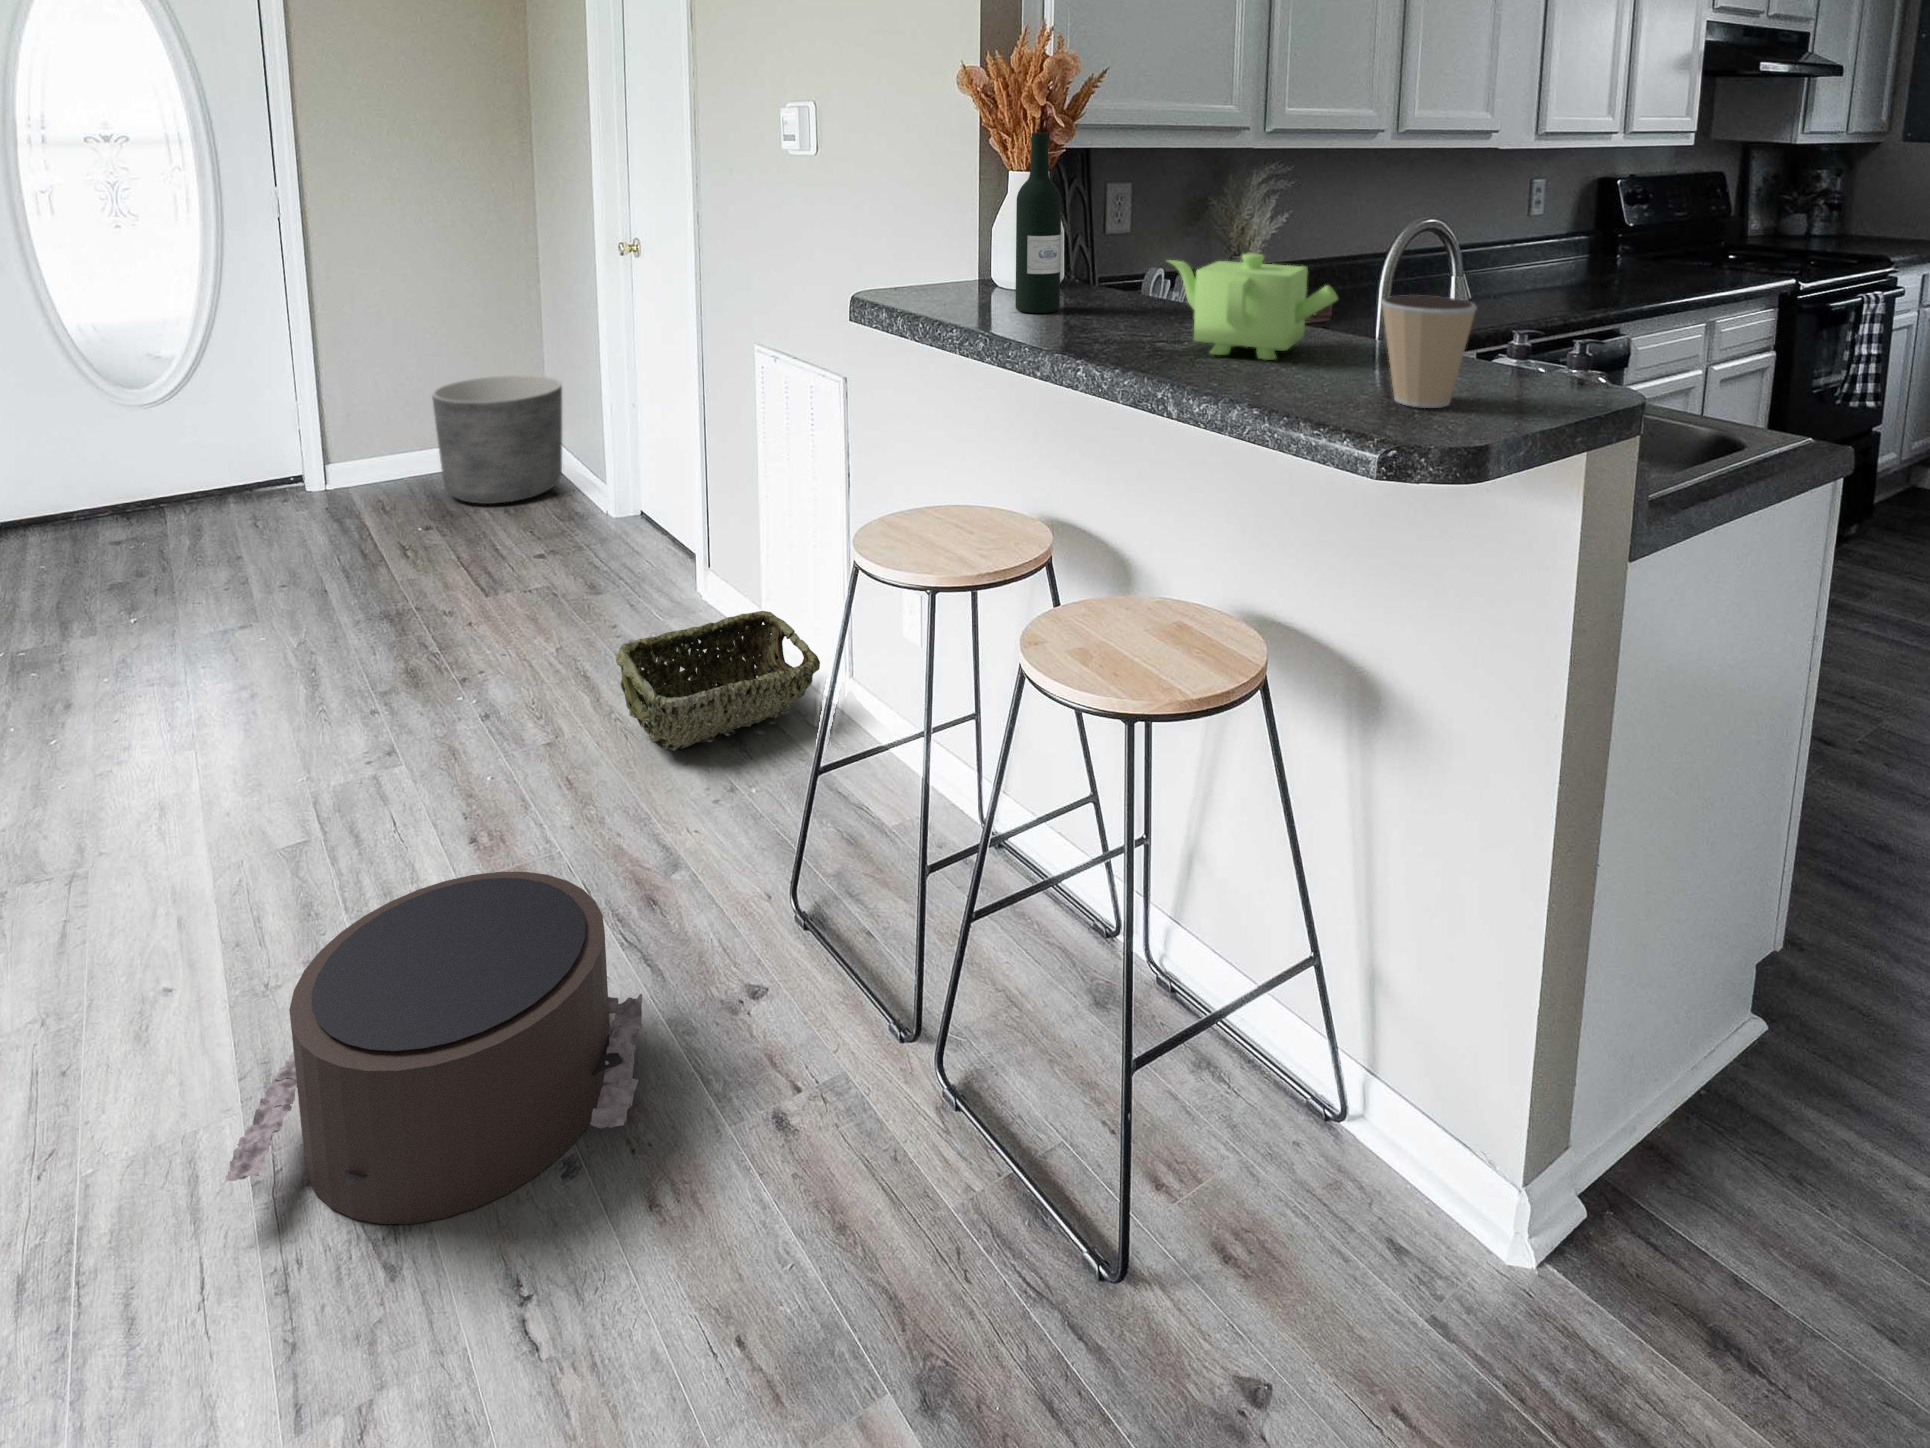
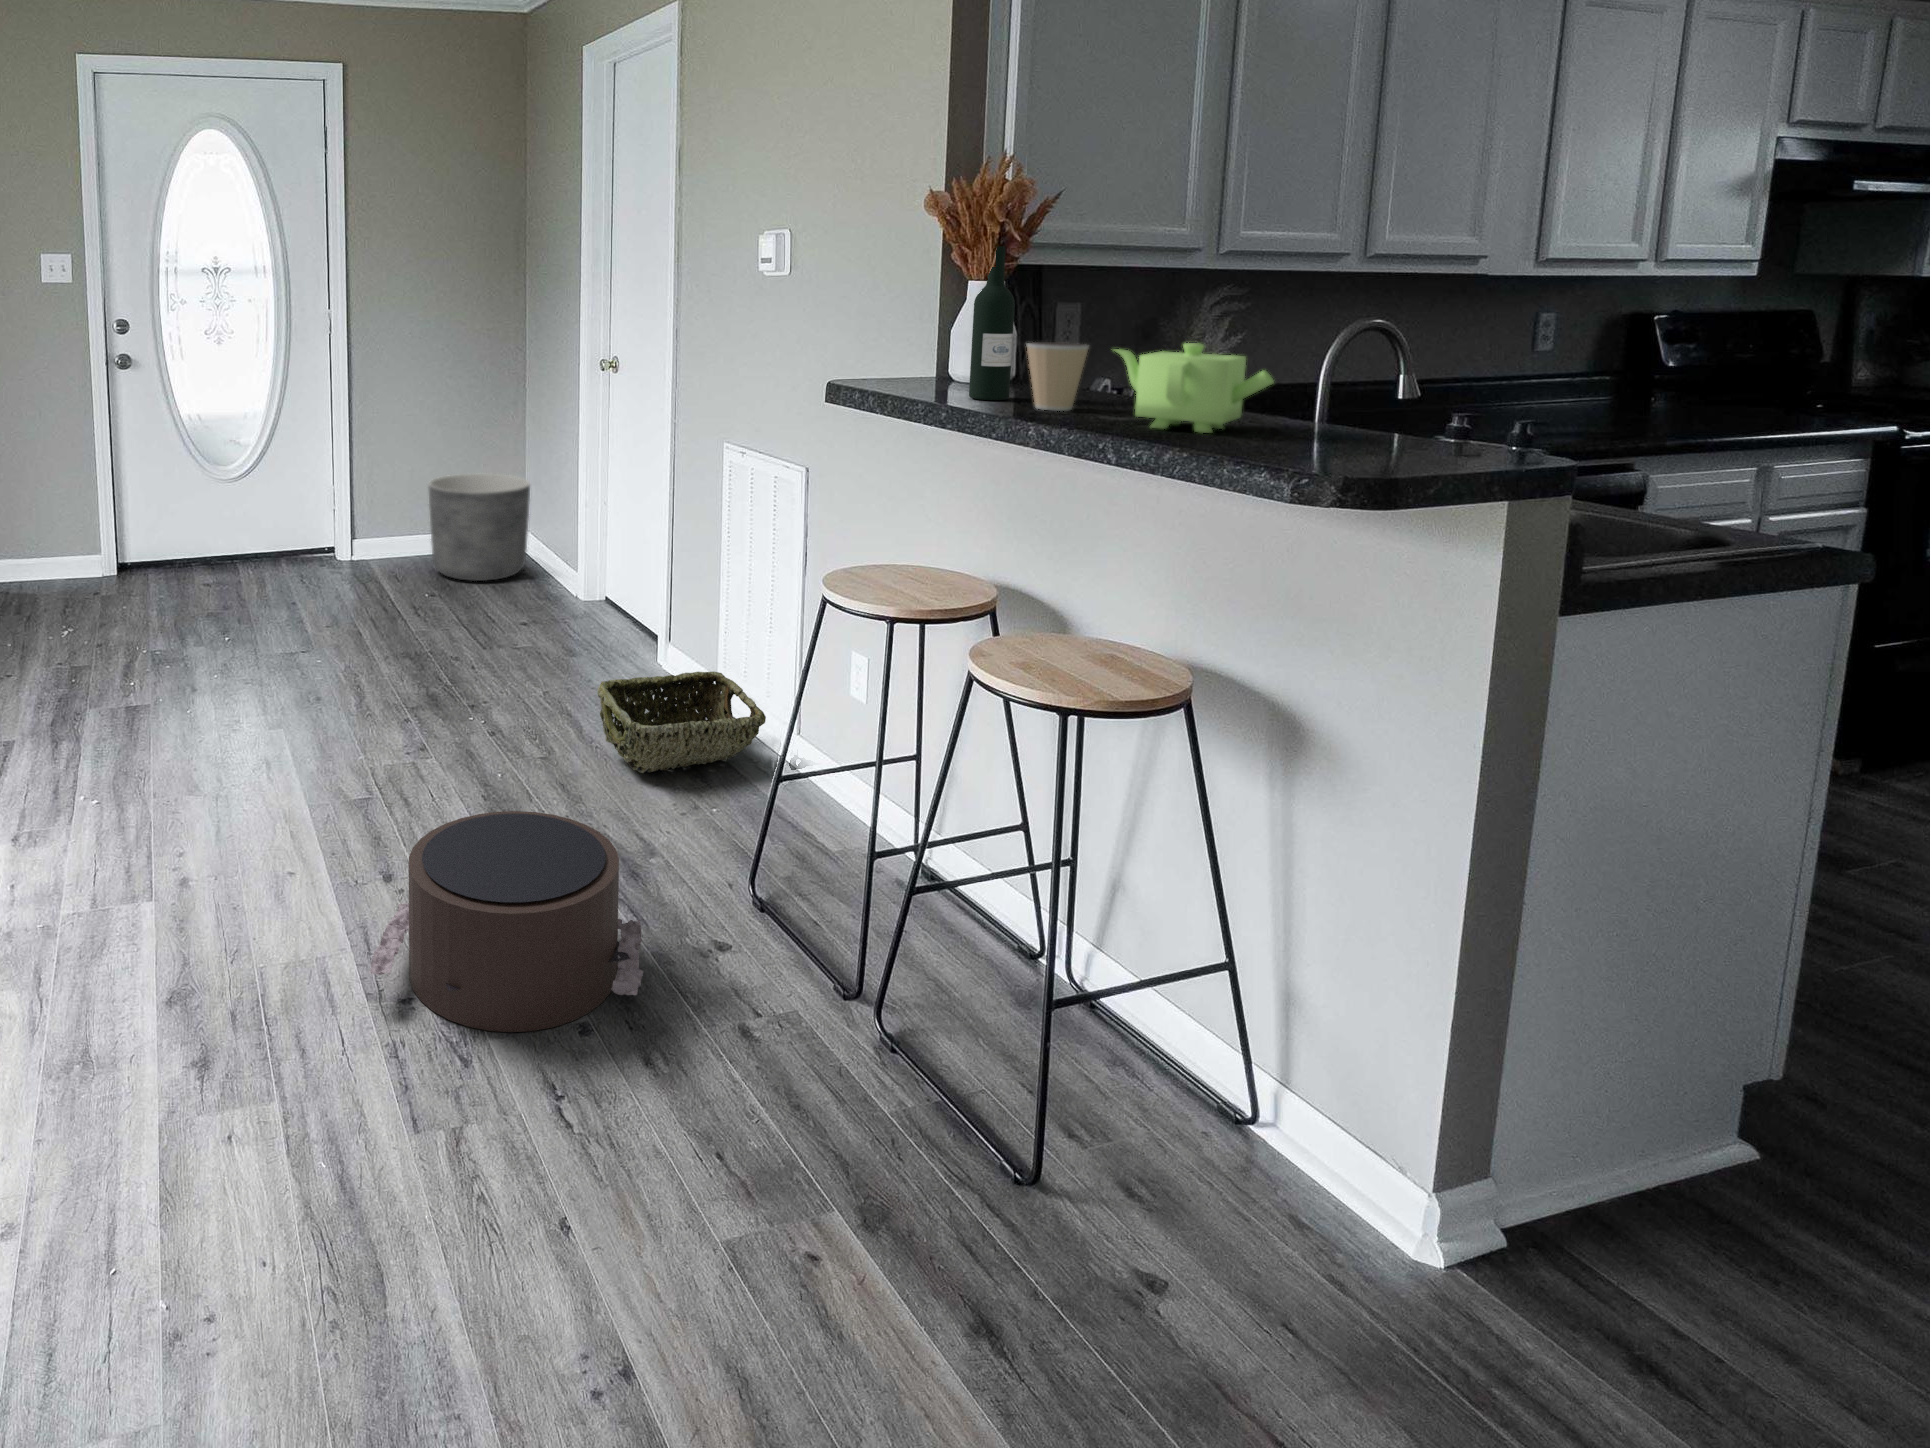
coffee cup: present [1381,295,1477,408] -> present [1027,342,1089,411]

